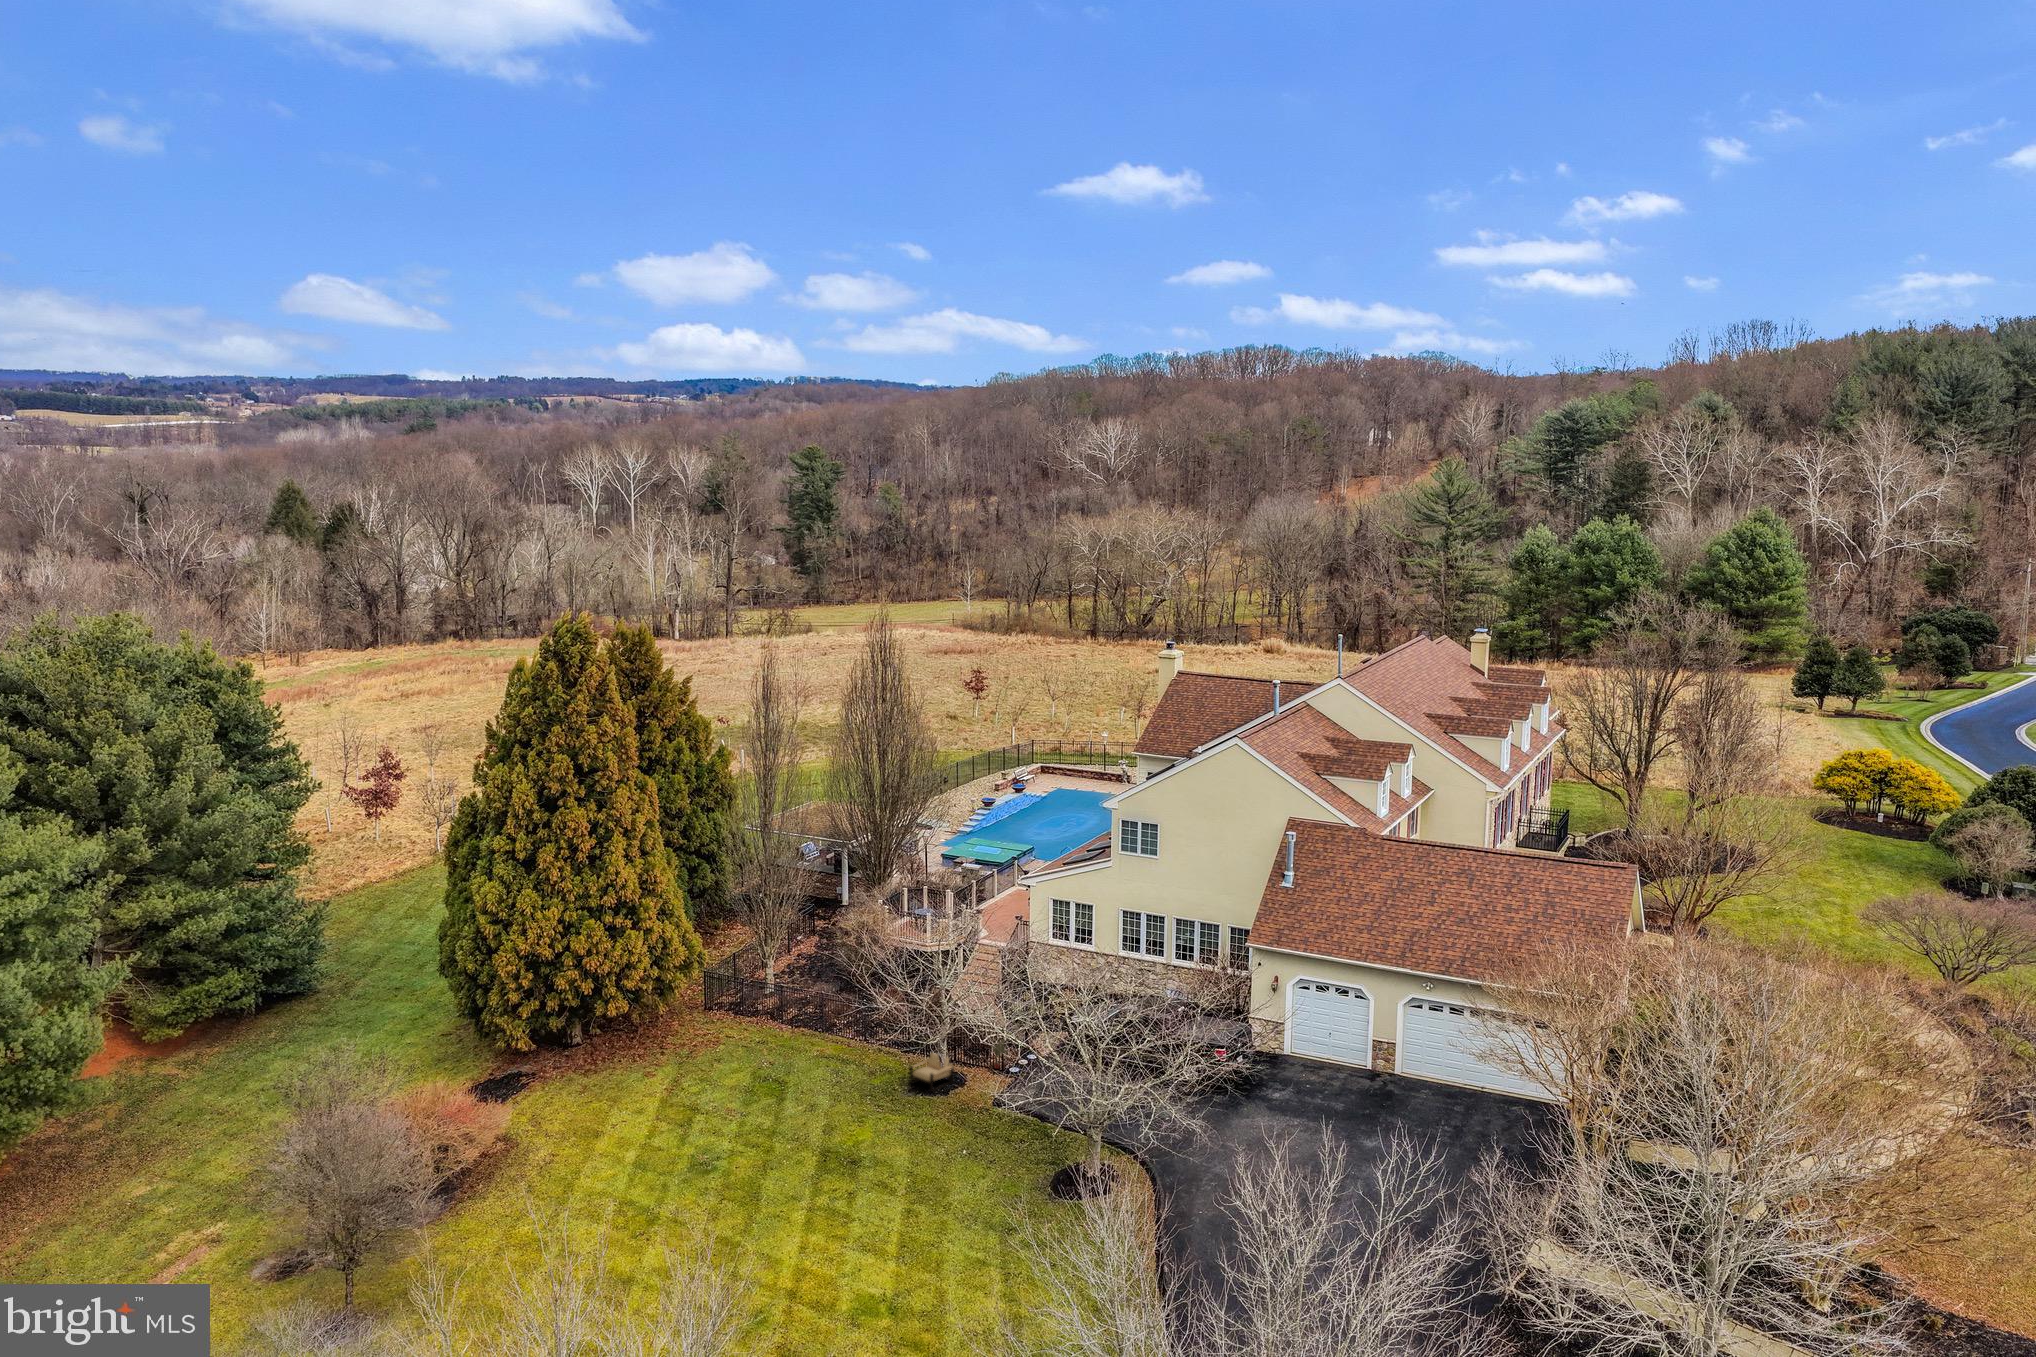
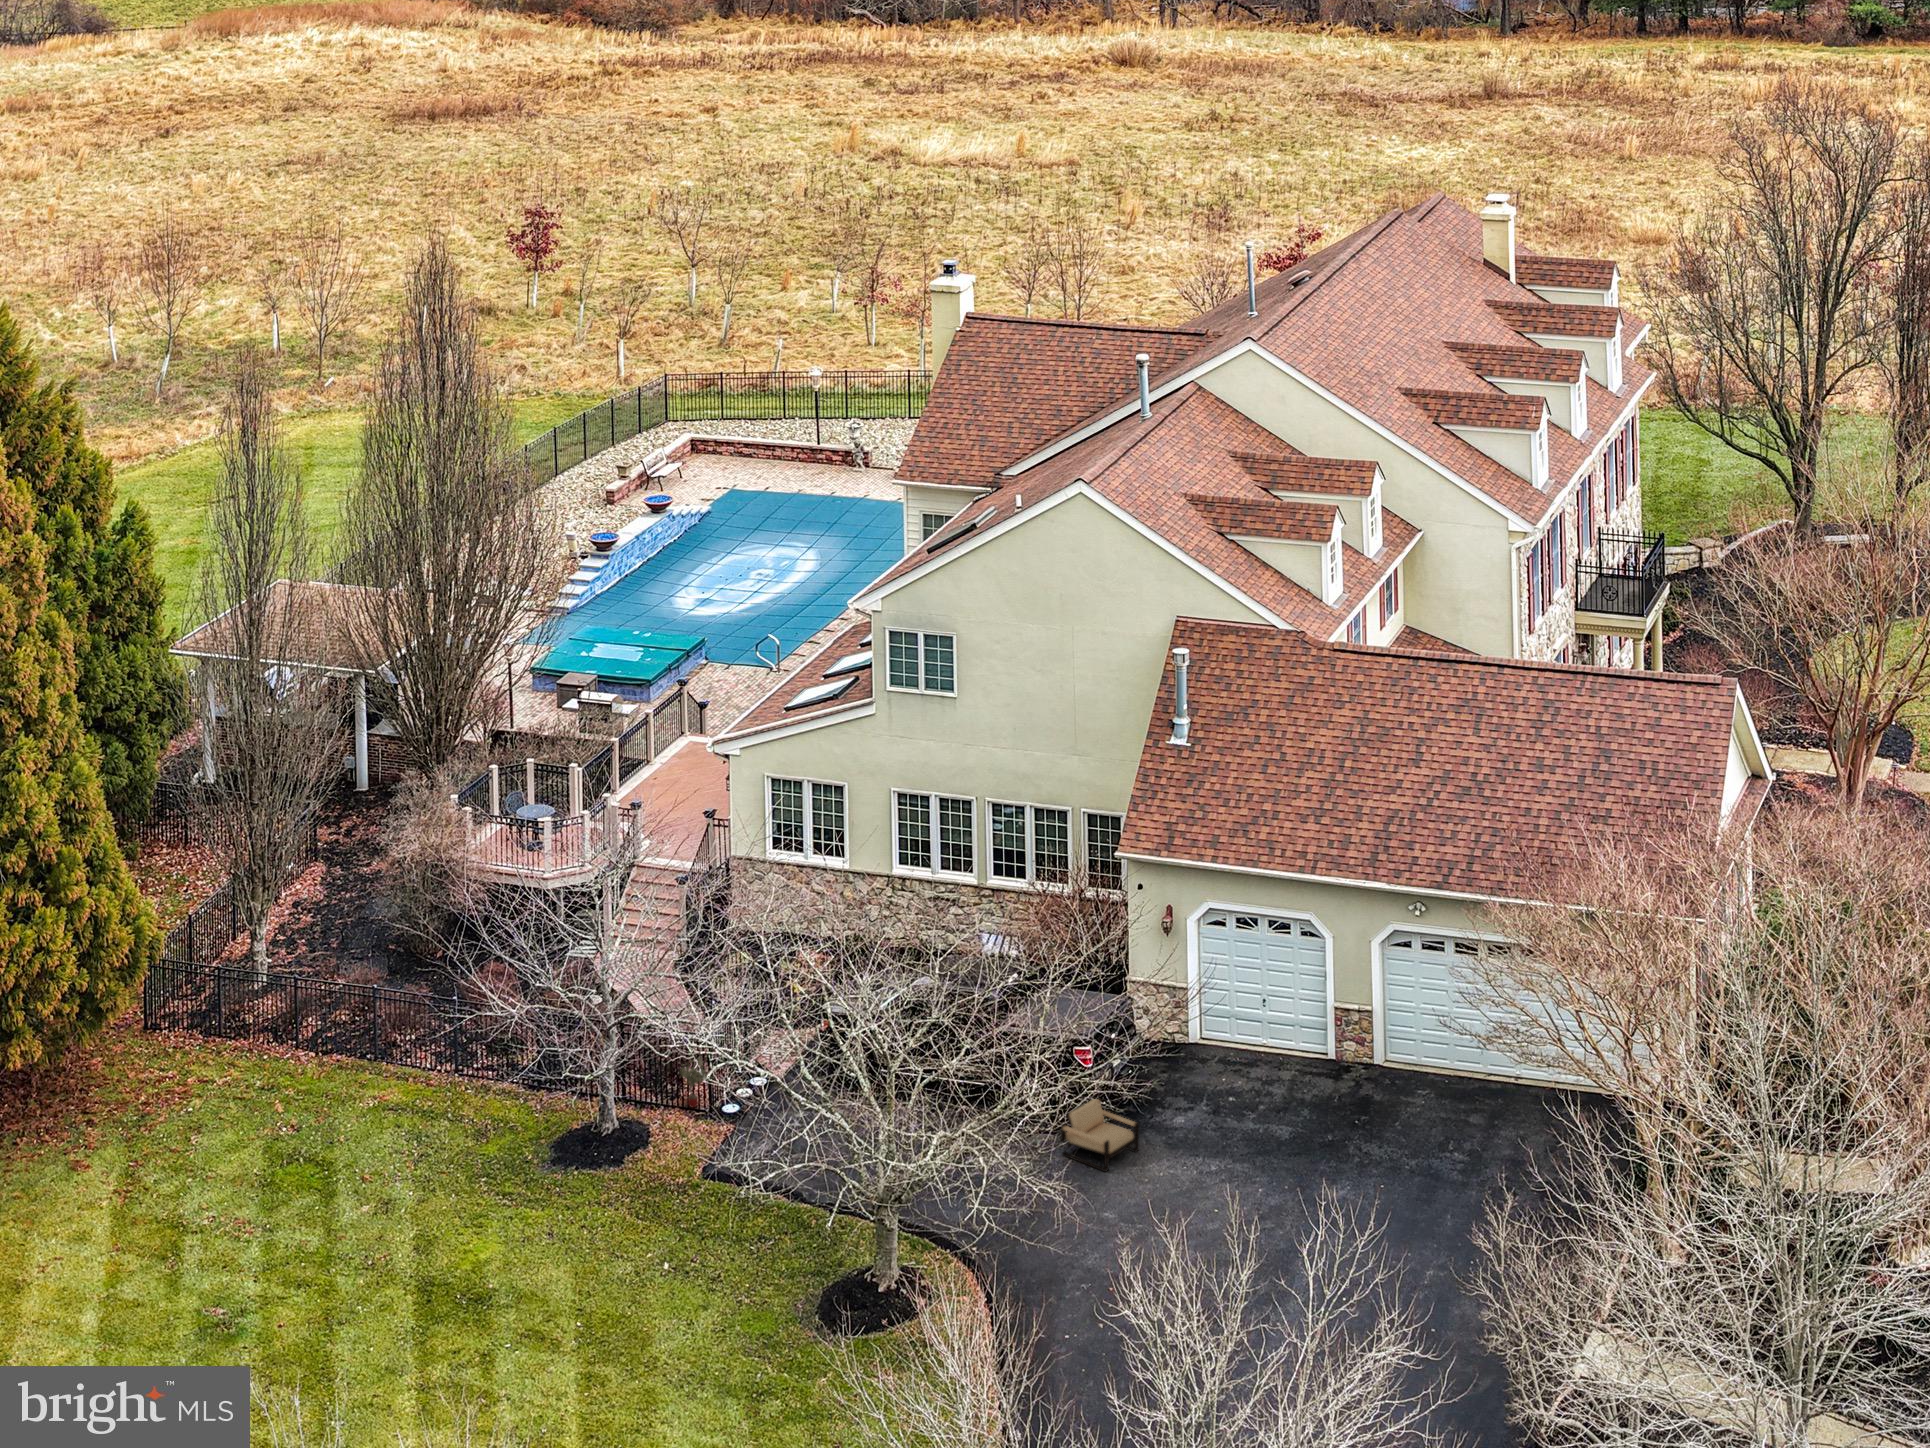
armchair: present [909,1053,954,1091] -> present [1061,1099,1139,1172]

